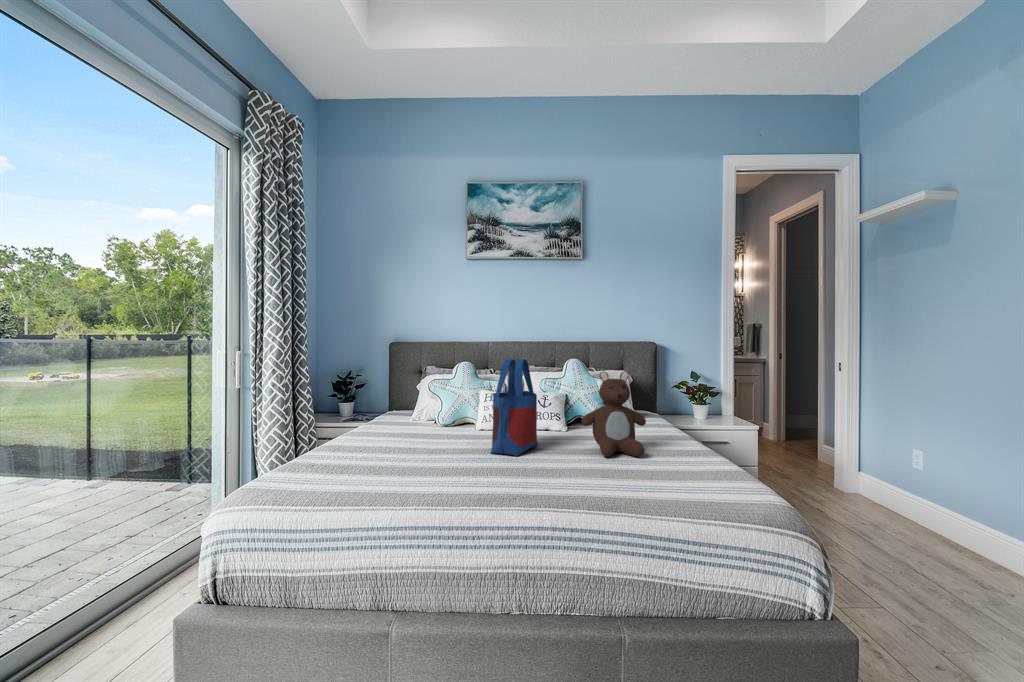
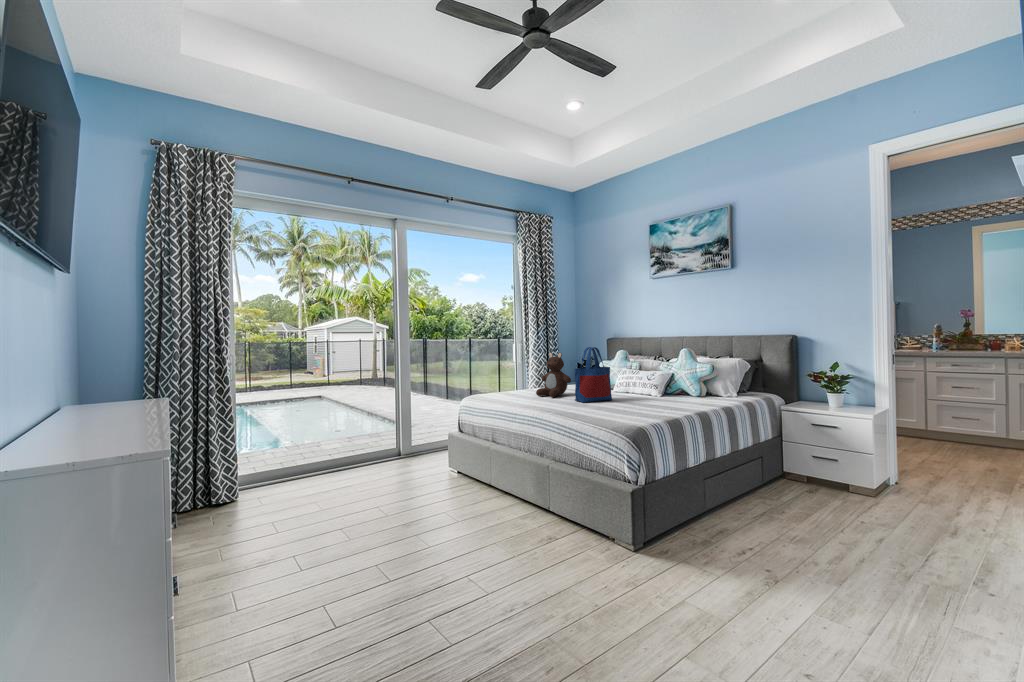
teddy bear: present [581,372,646,457] -> present [536,353,571,397]

